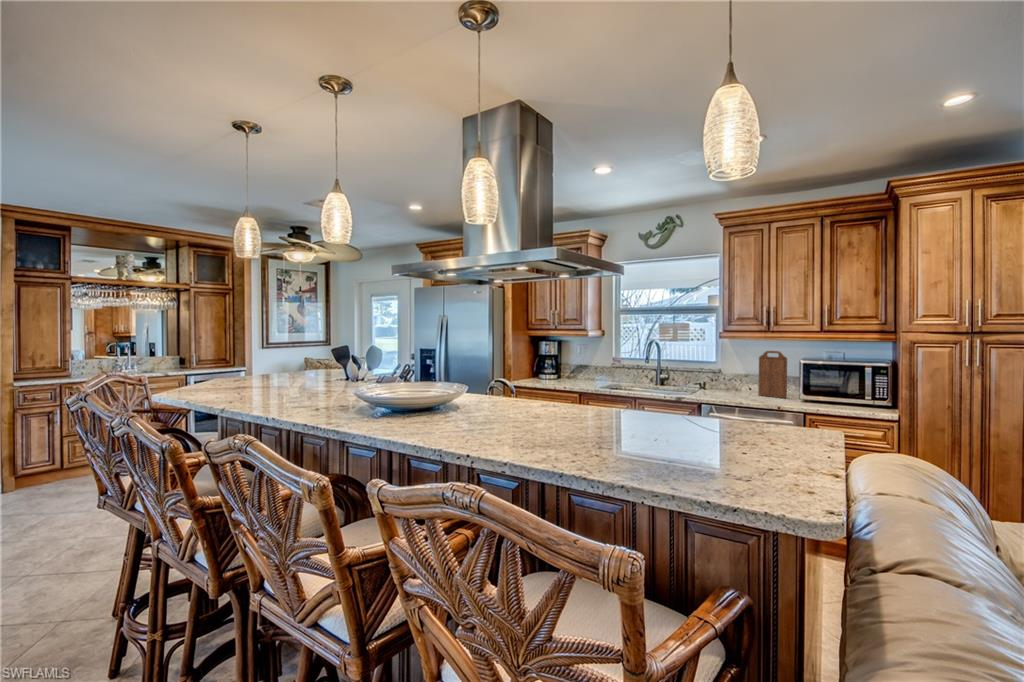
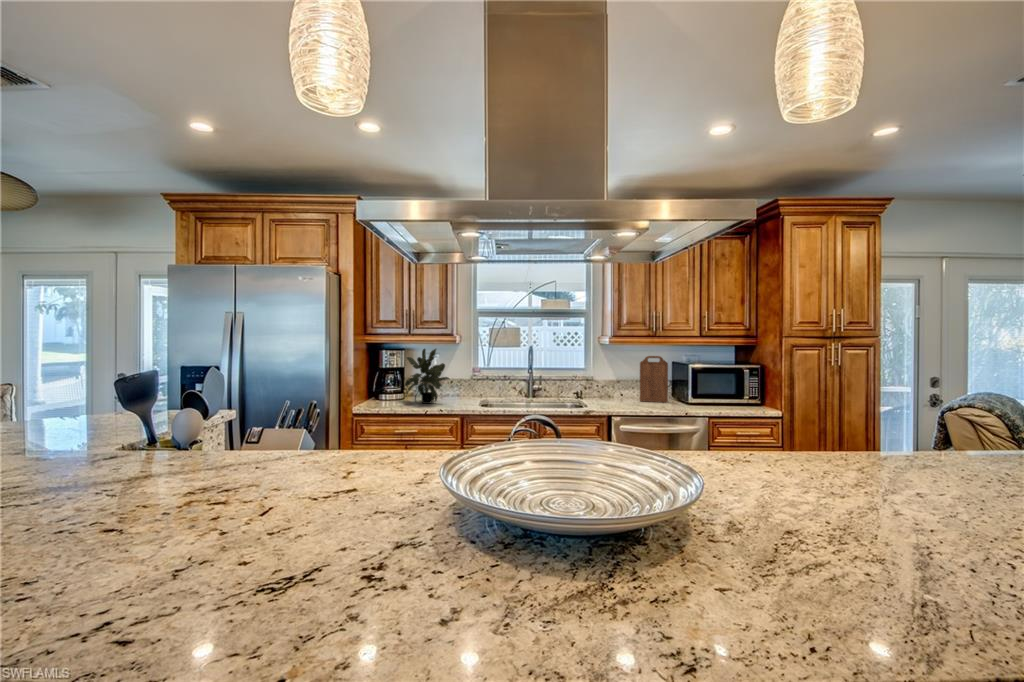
potted plant: none [550,341,583,384] -> present [405,349,449,404]

